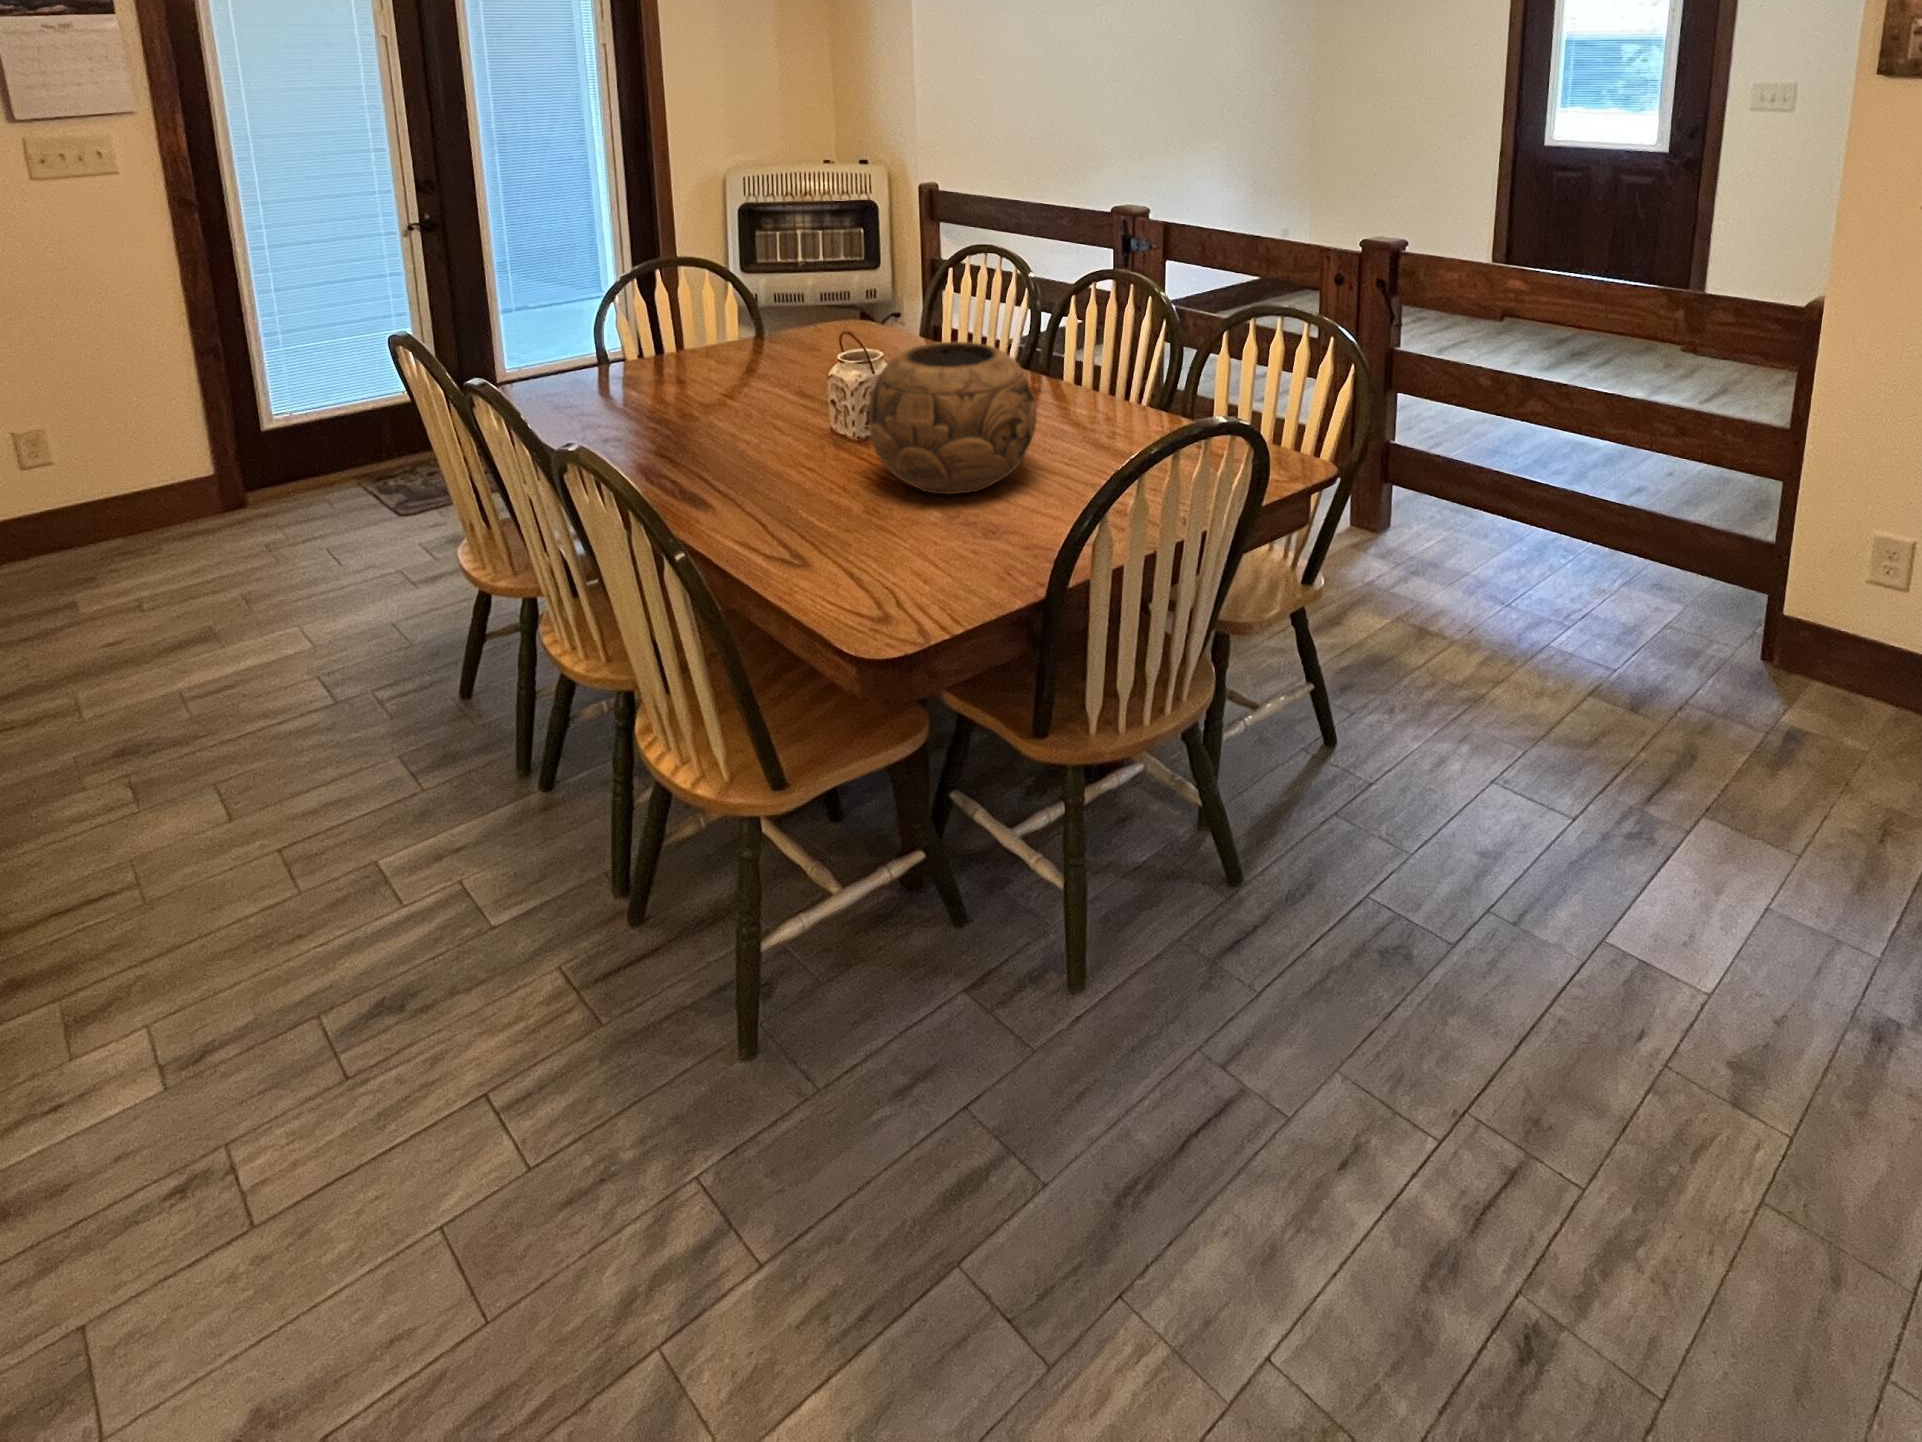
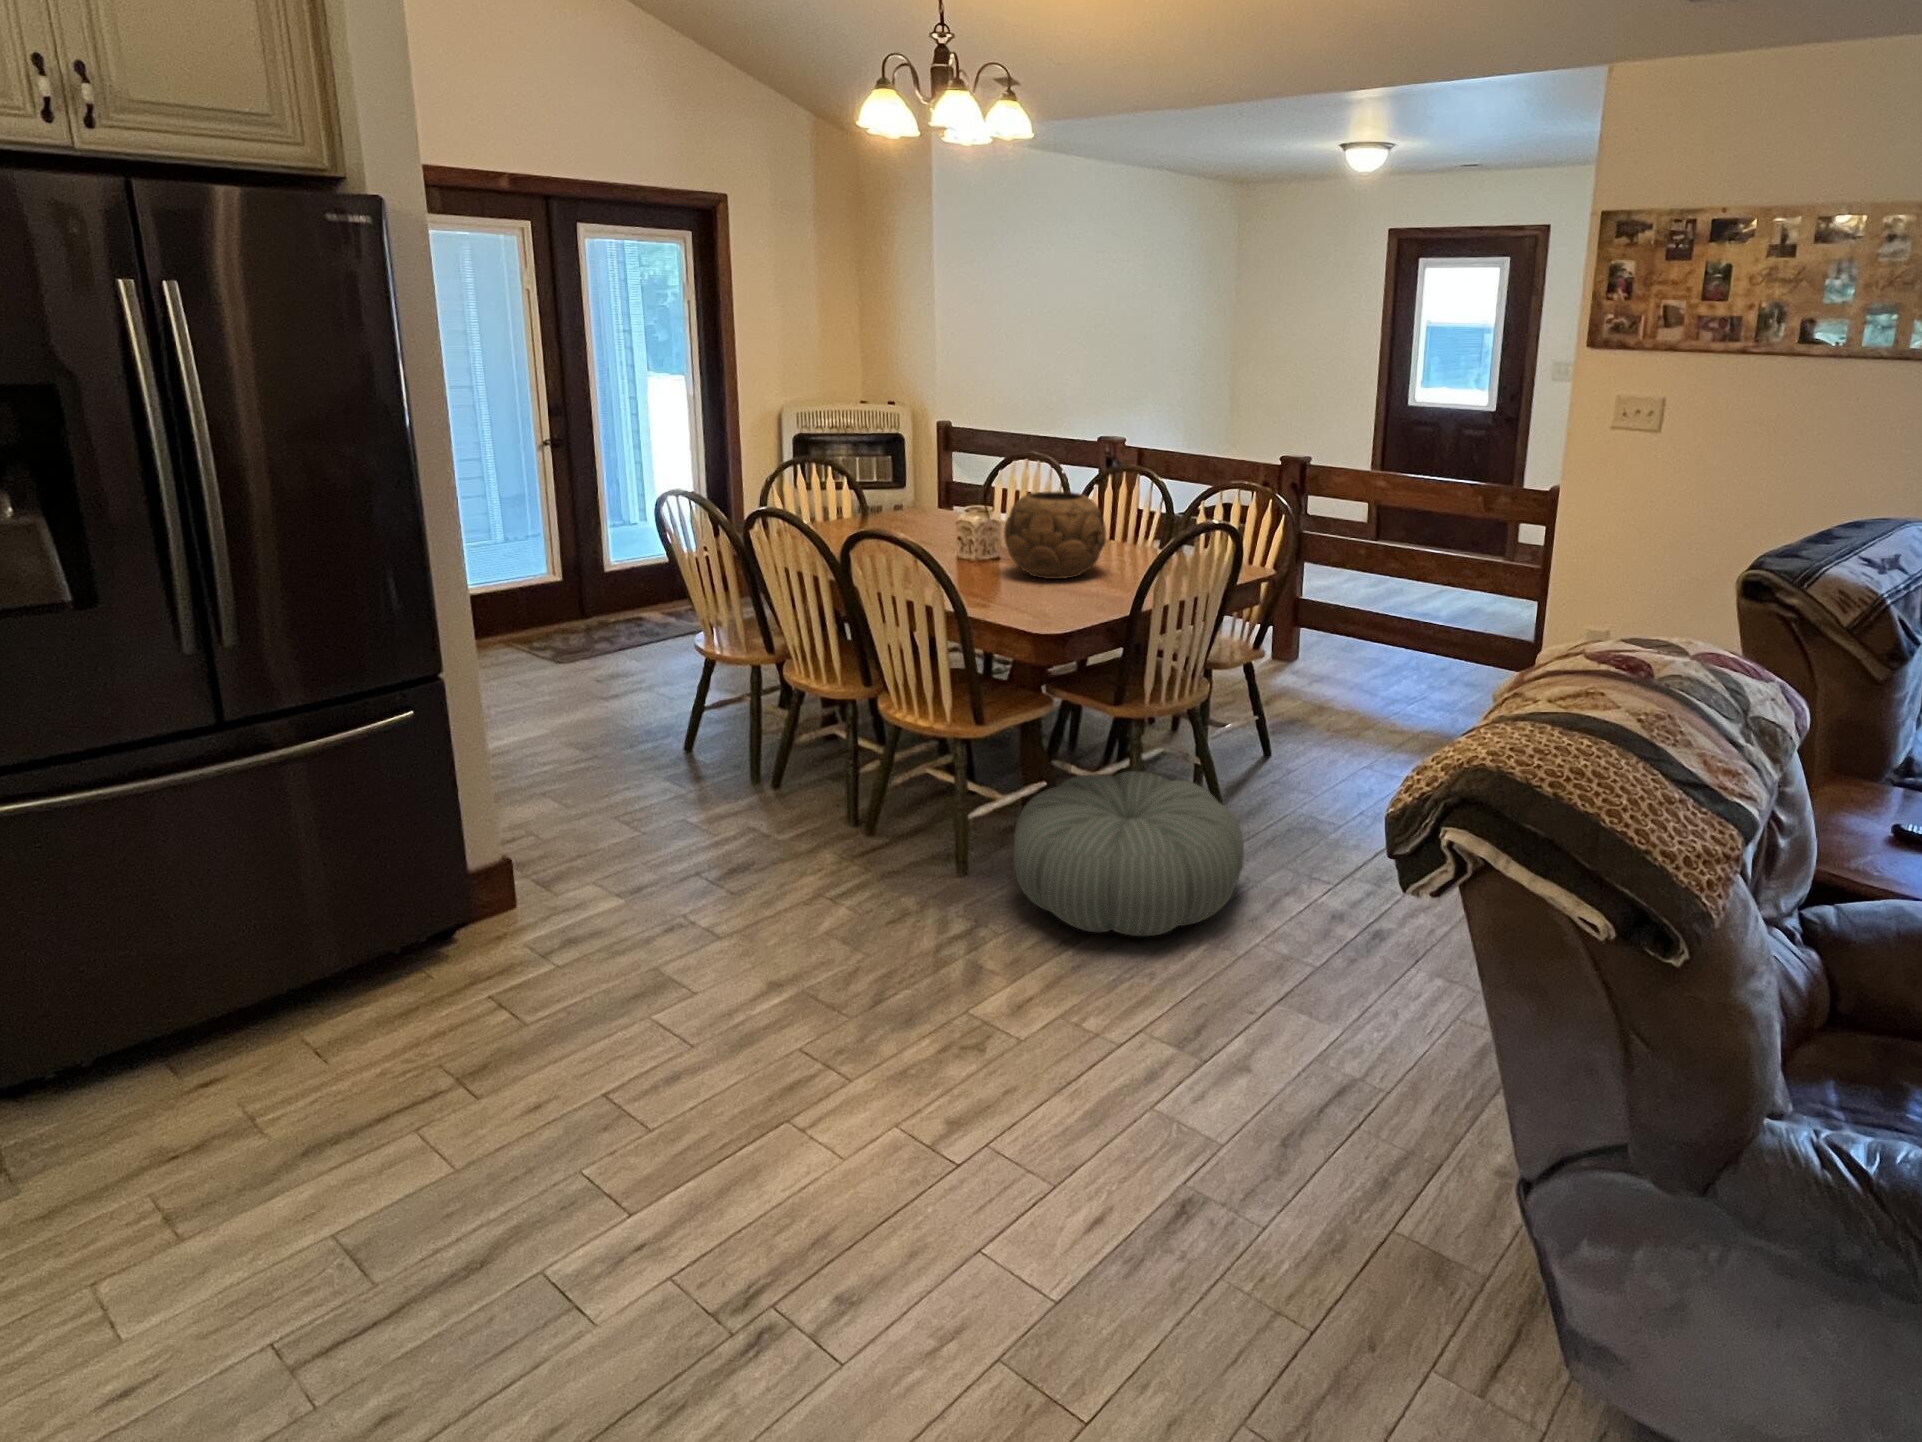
pouf: none [807,857,1250,1311] -> present [1014,771,1244,936]

